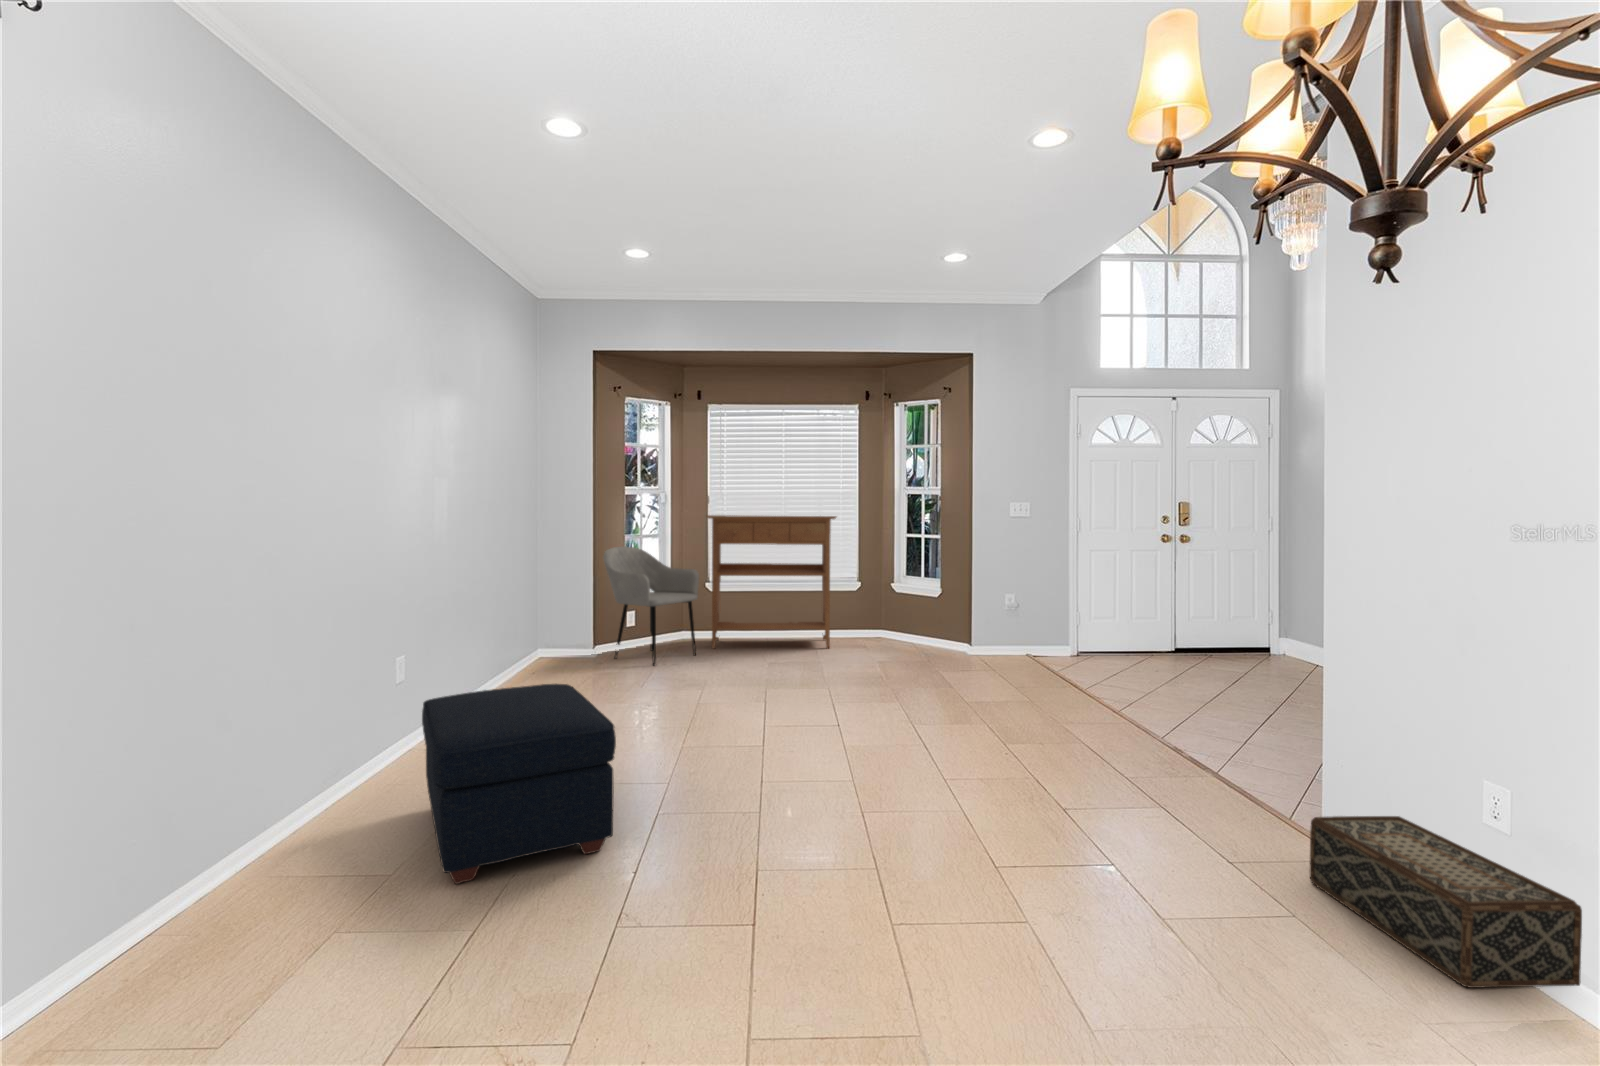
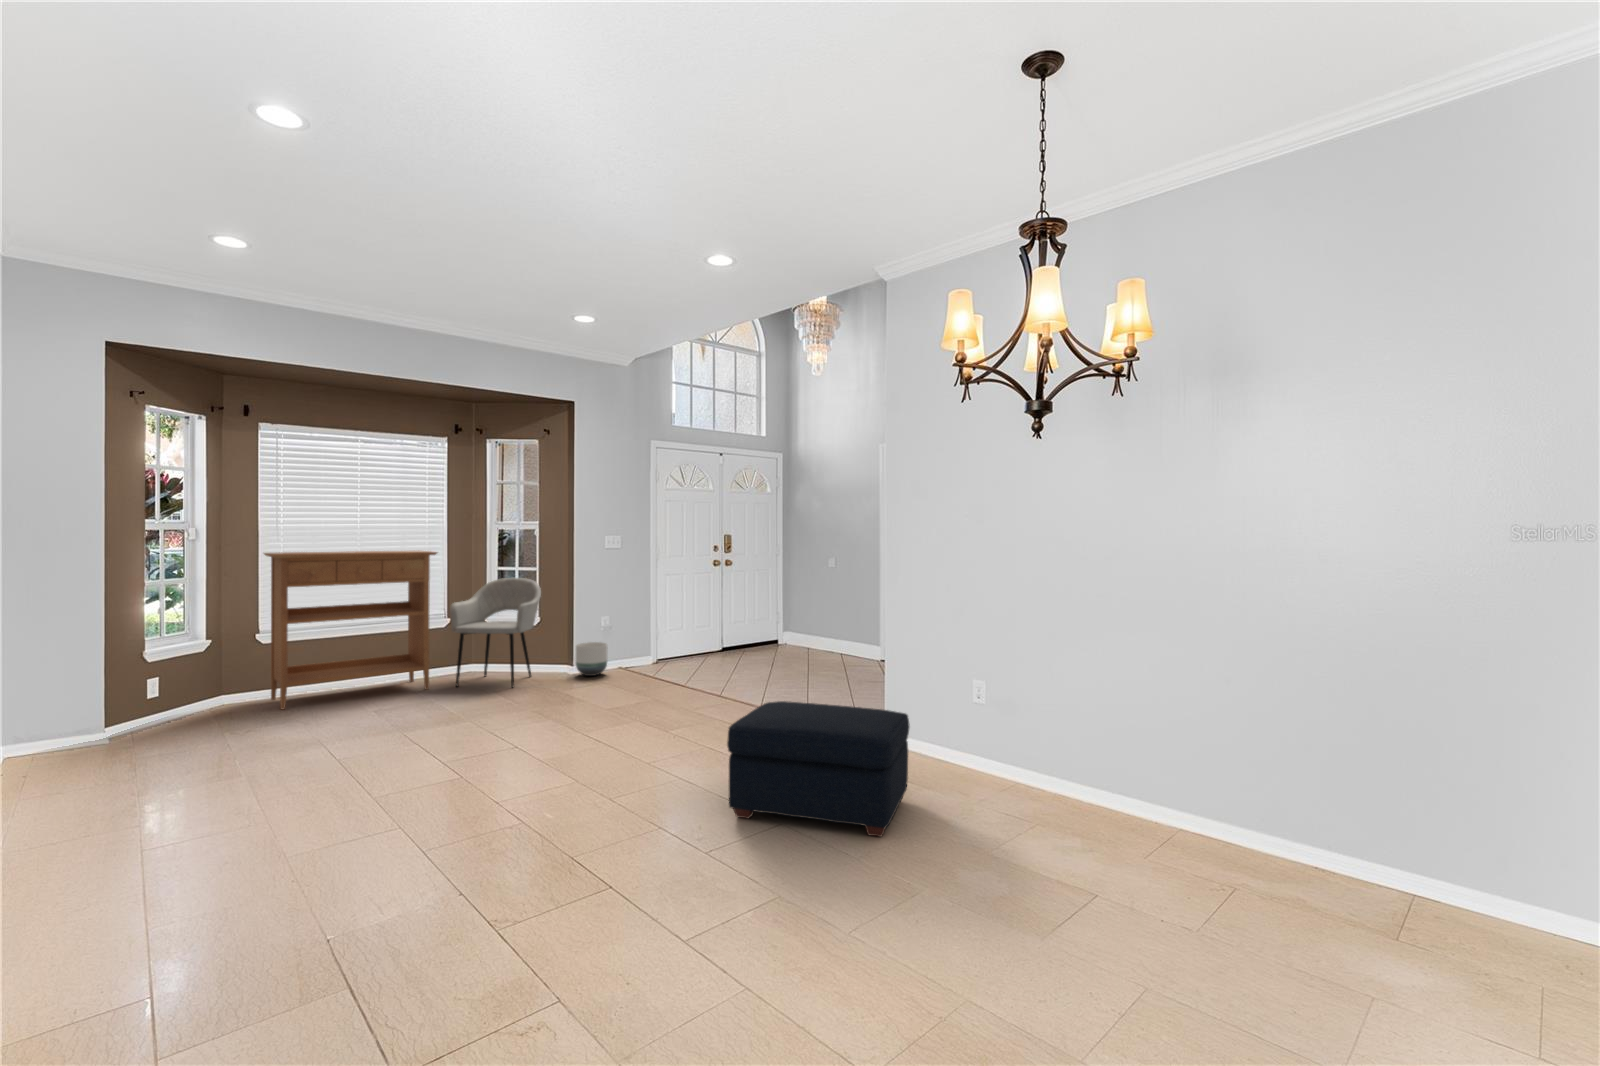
armchair: present [603,547,699,666] -> present [450,578,541,688]
planter: none [970,620,1006,657] -> present [576,642,608,676]
ottoman: present [422,684,616,884] -> present [727,701,910,837]
woven basket: present [1310,816,1582,988] -> none [899,727,1011,798]

